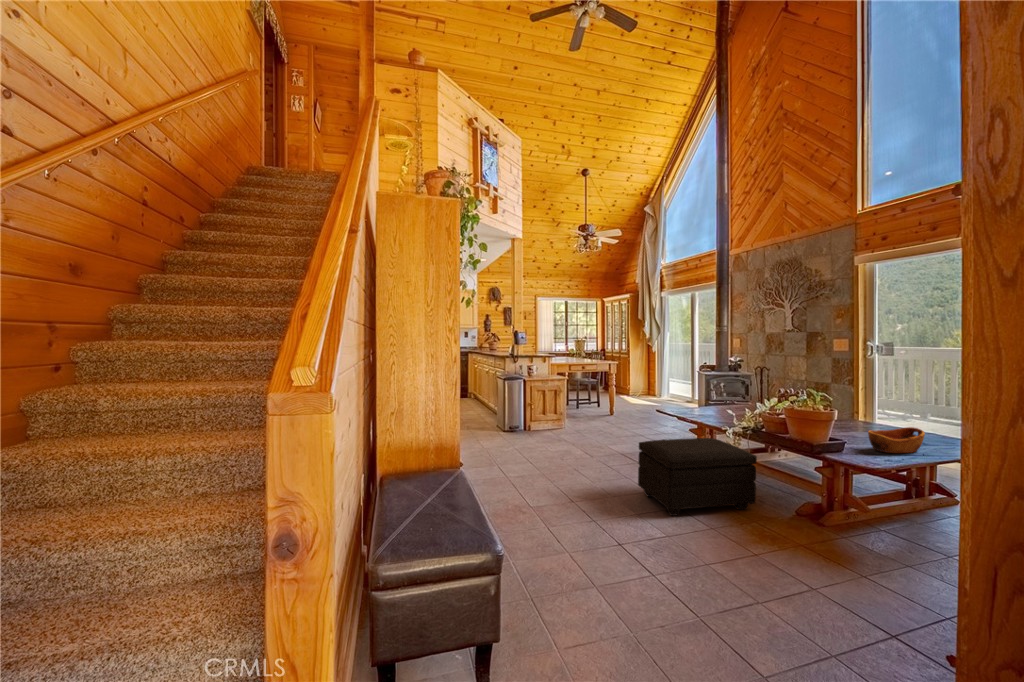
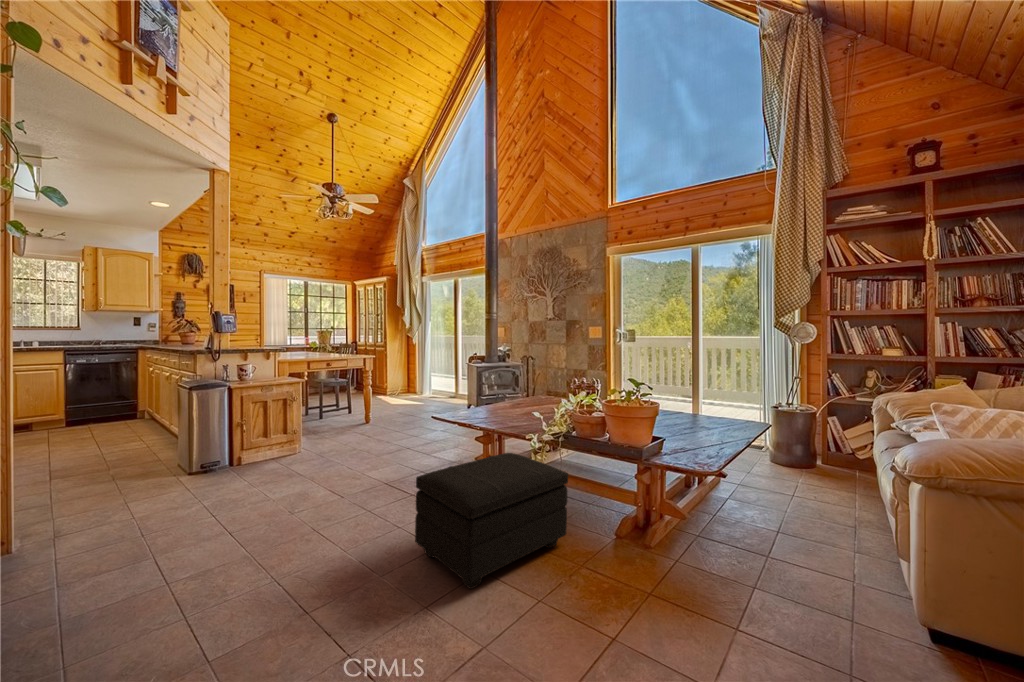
wooden bowl: present [868,427,925,453] -> none [672,416,716,449]

